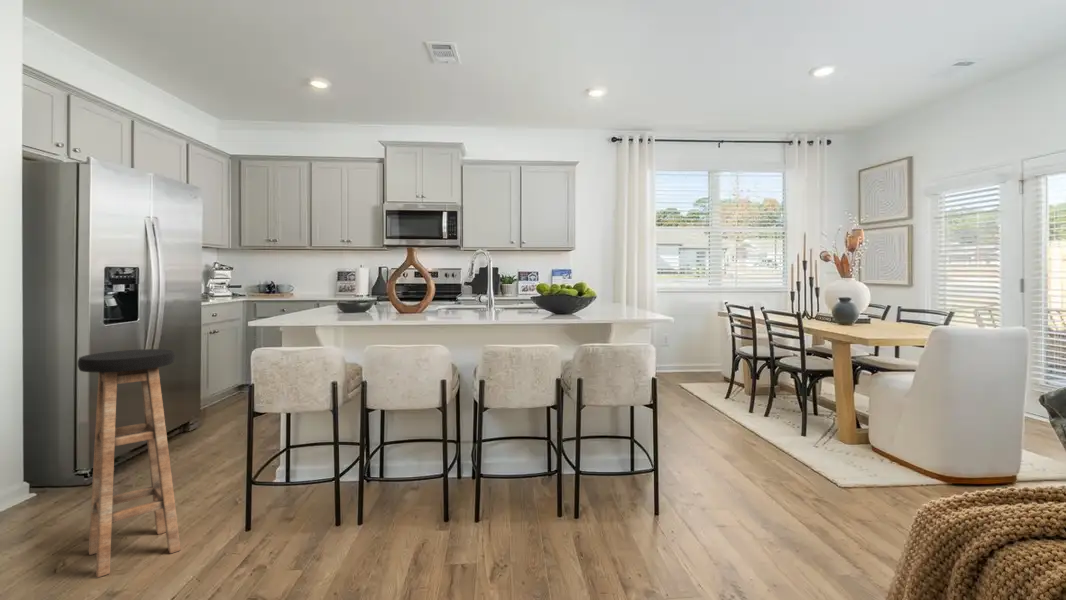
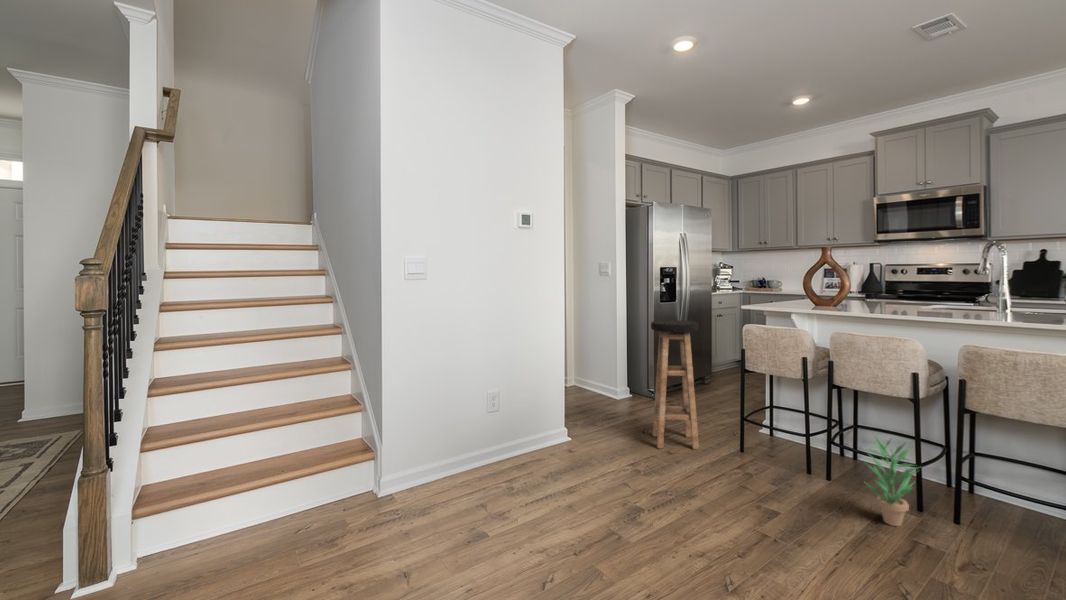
potted plant: none [400,466,456,567] -> present [867,436,917,526]

